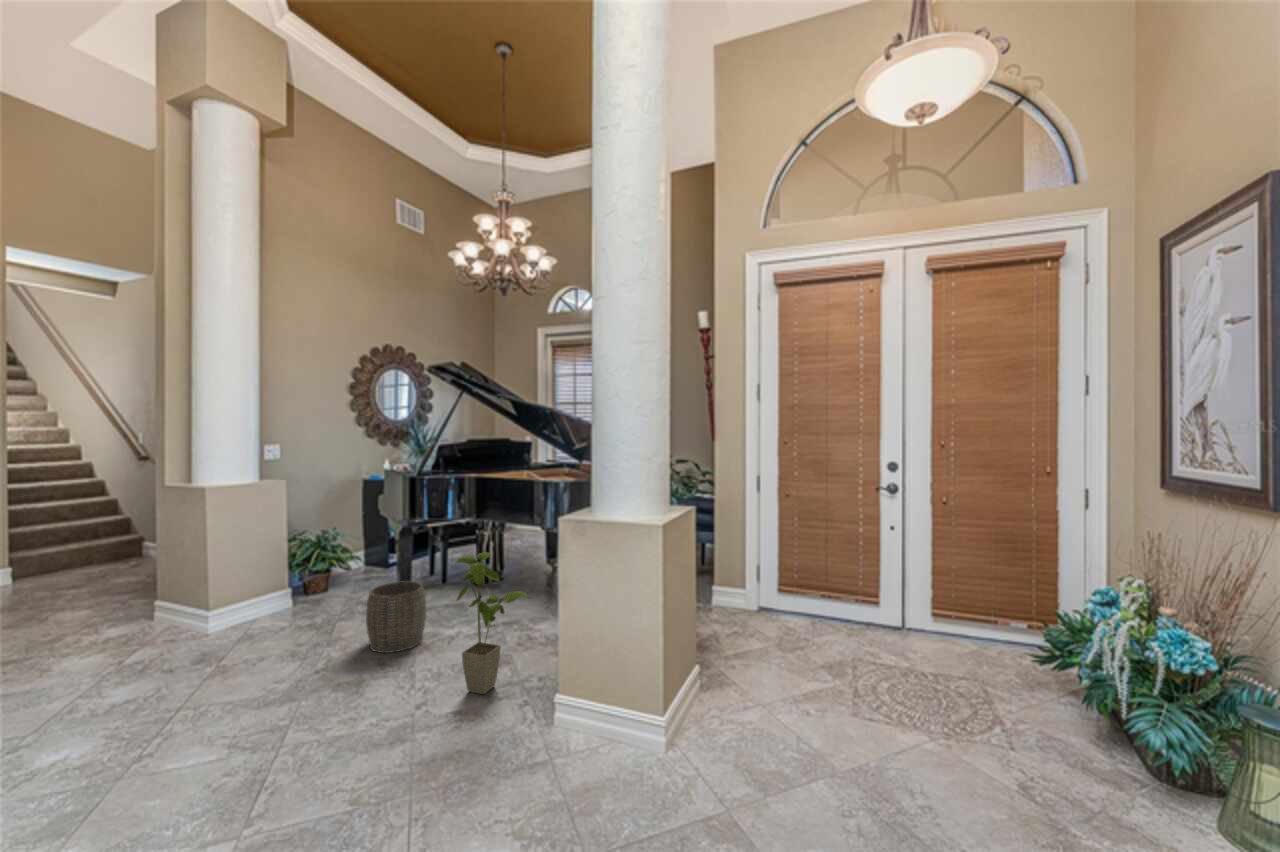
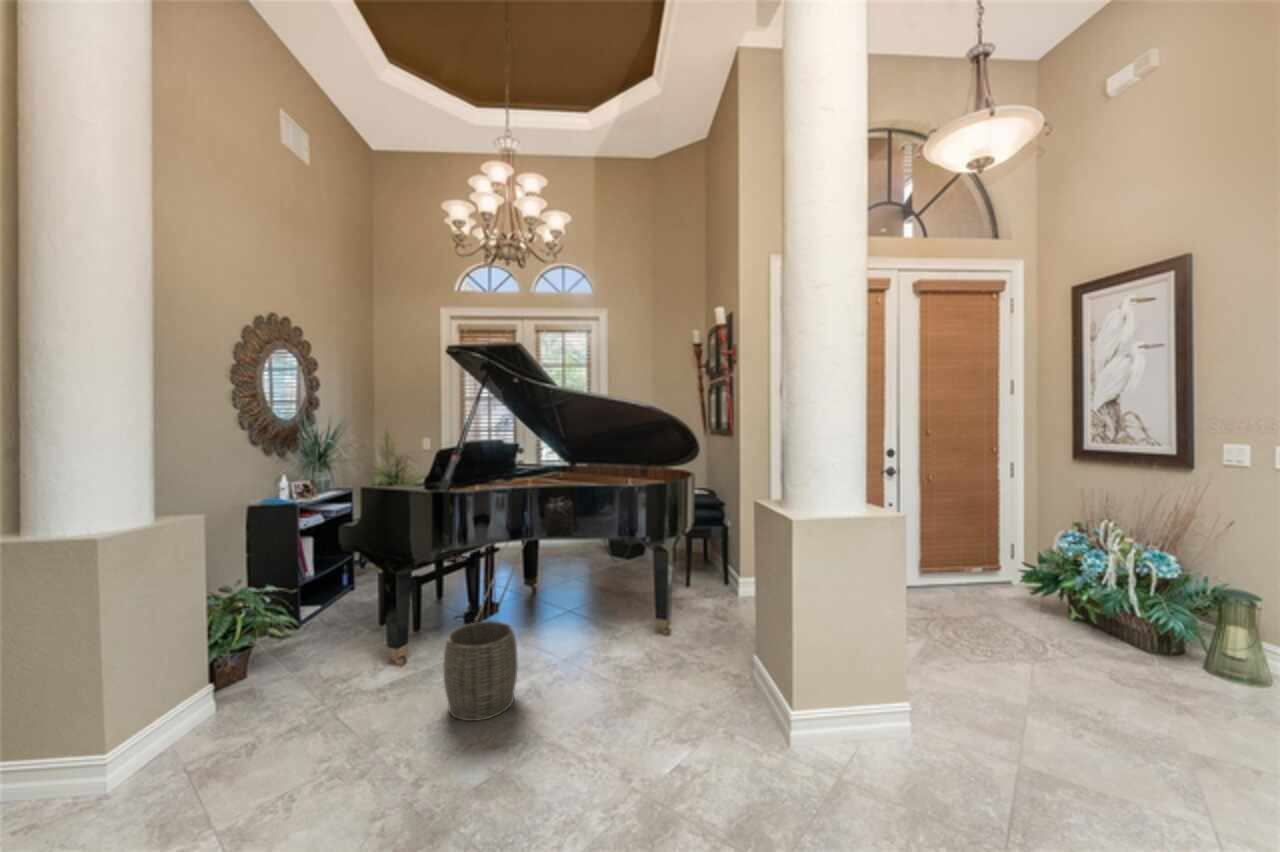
house plant: present [456,552,530,694] -> none [635,566,717,733]

